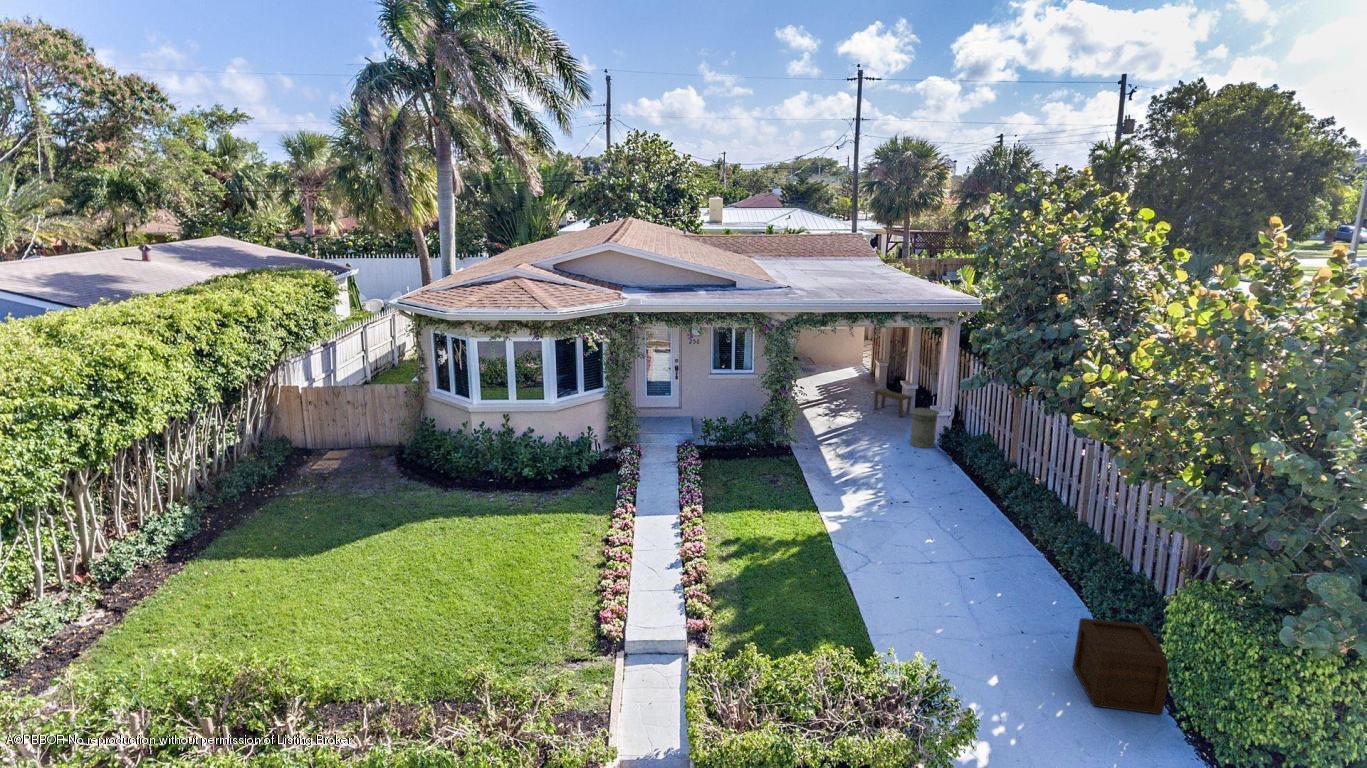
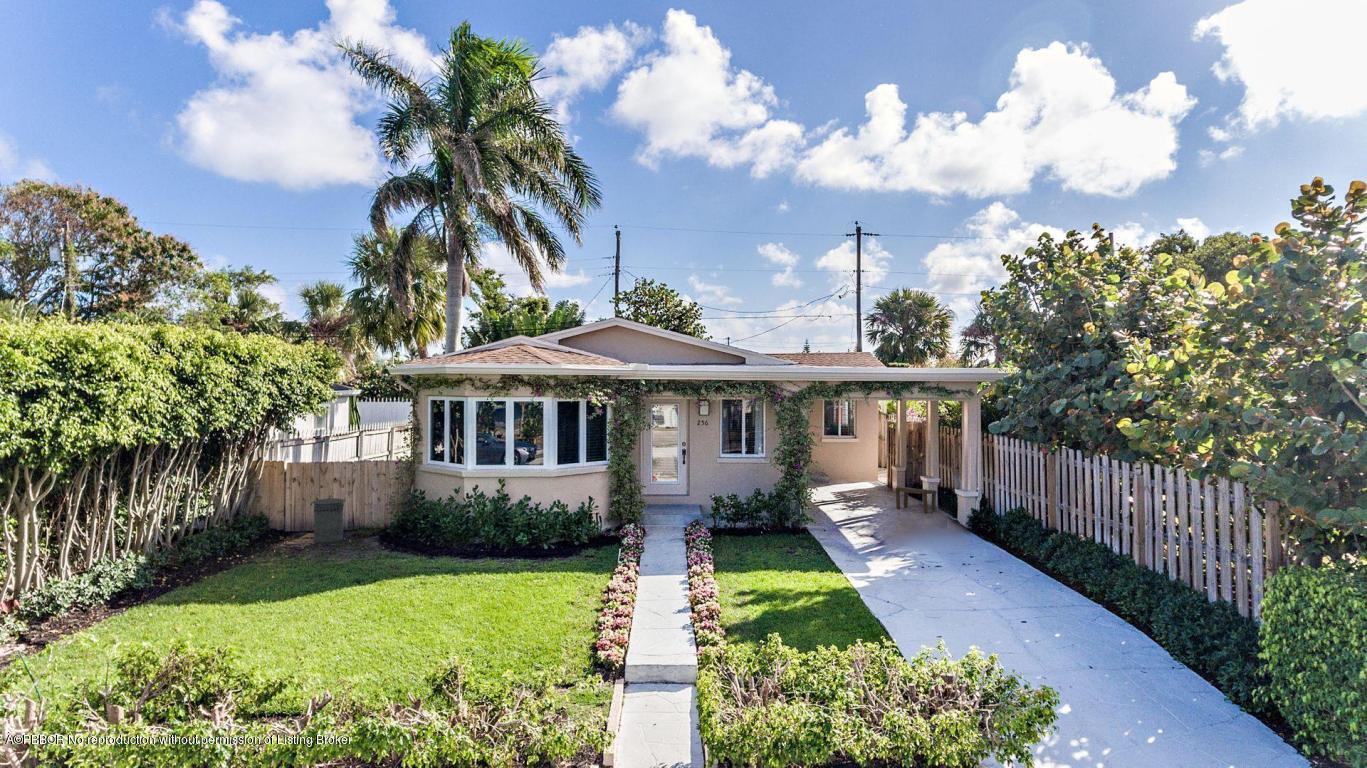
trash can: present [910,408,939,448] -> present [311,498,346,543]
wooden crate: present [1073,618,1168,714] -> none [1156,617,1277,721]

